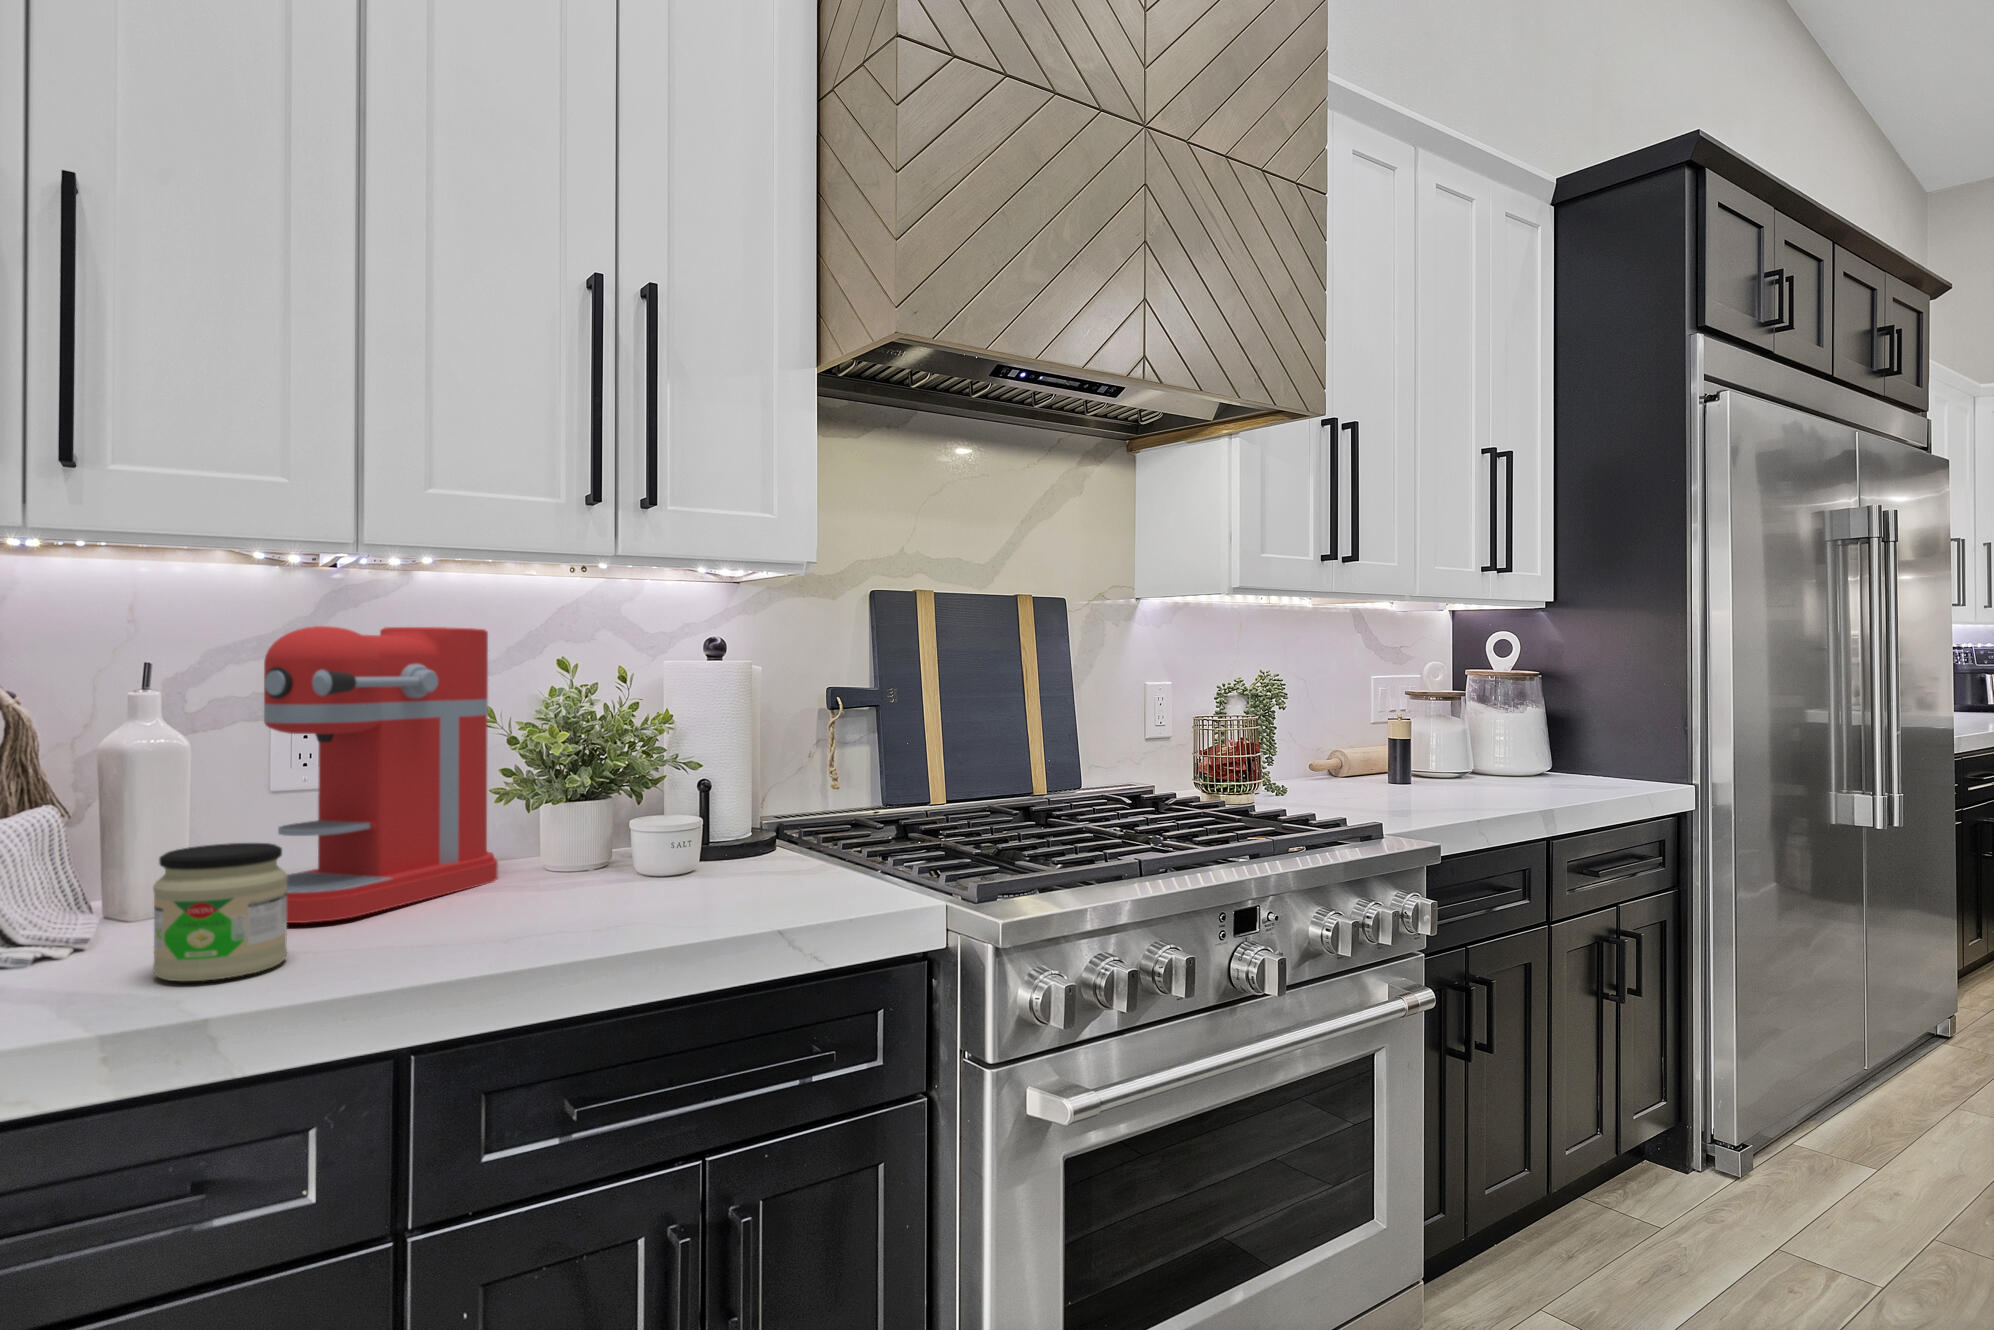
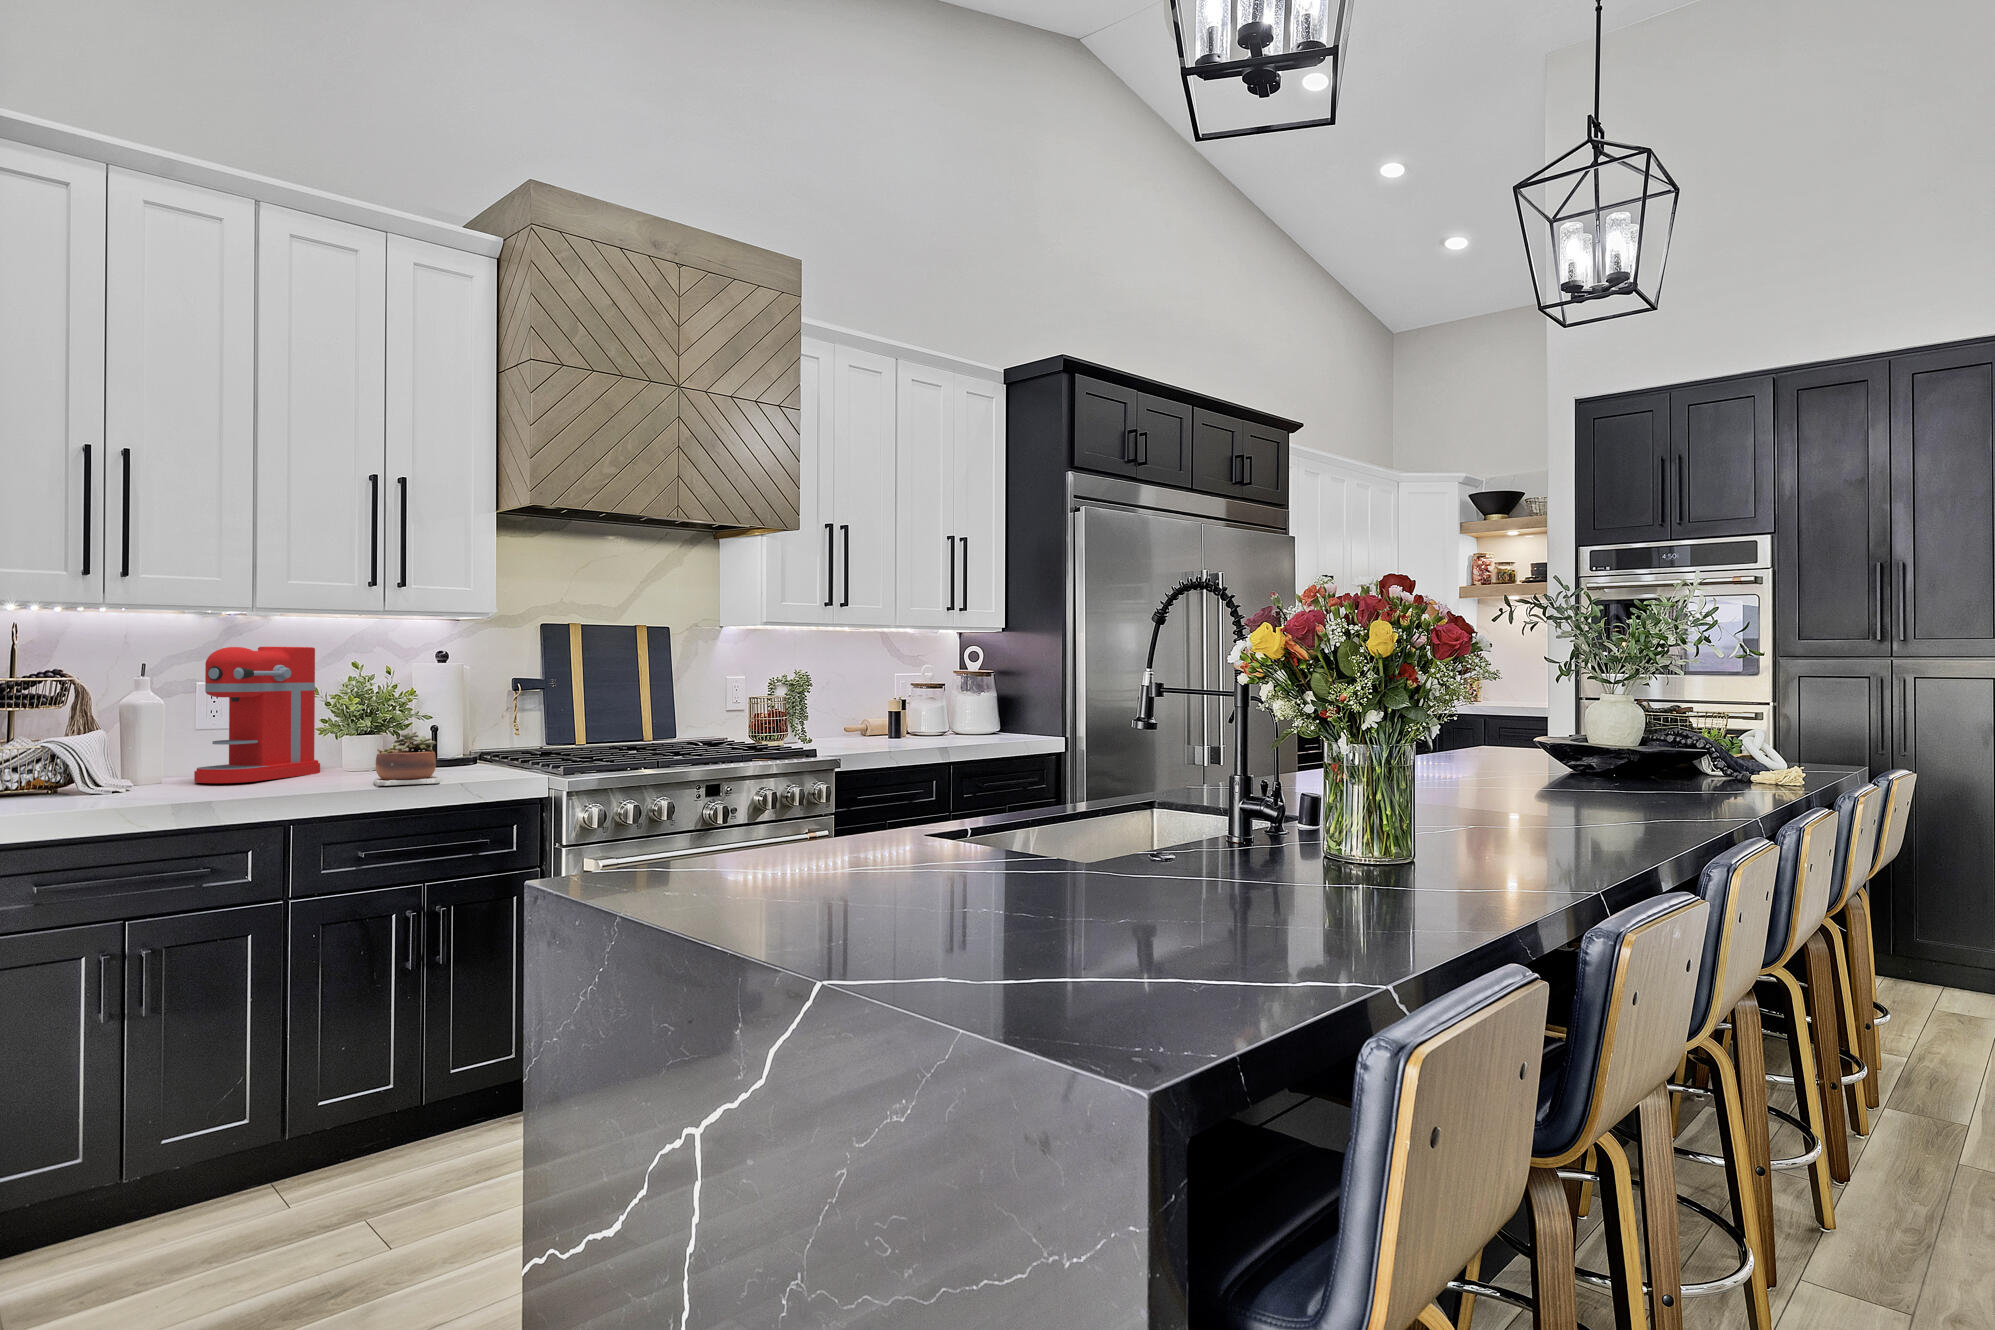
succulent plant: none [597,808,736,942] -> present [374,732,440,786]
jar: present [153,843,288,981] -> none [173,742,230,796]

